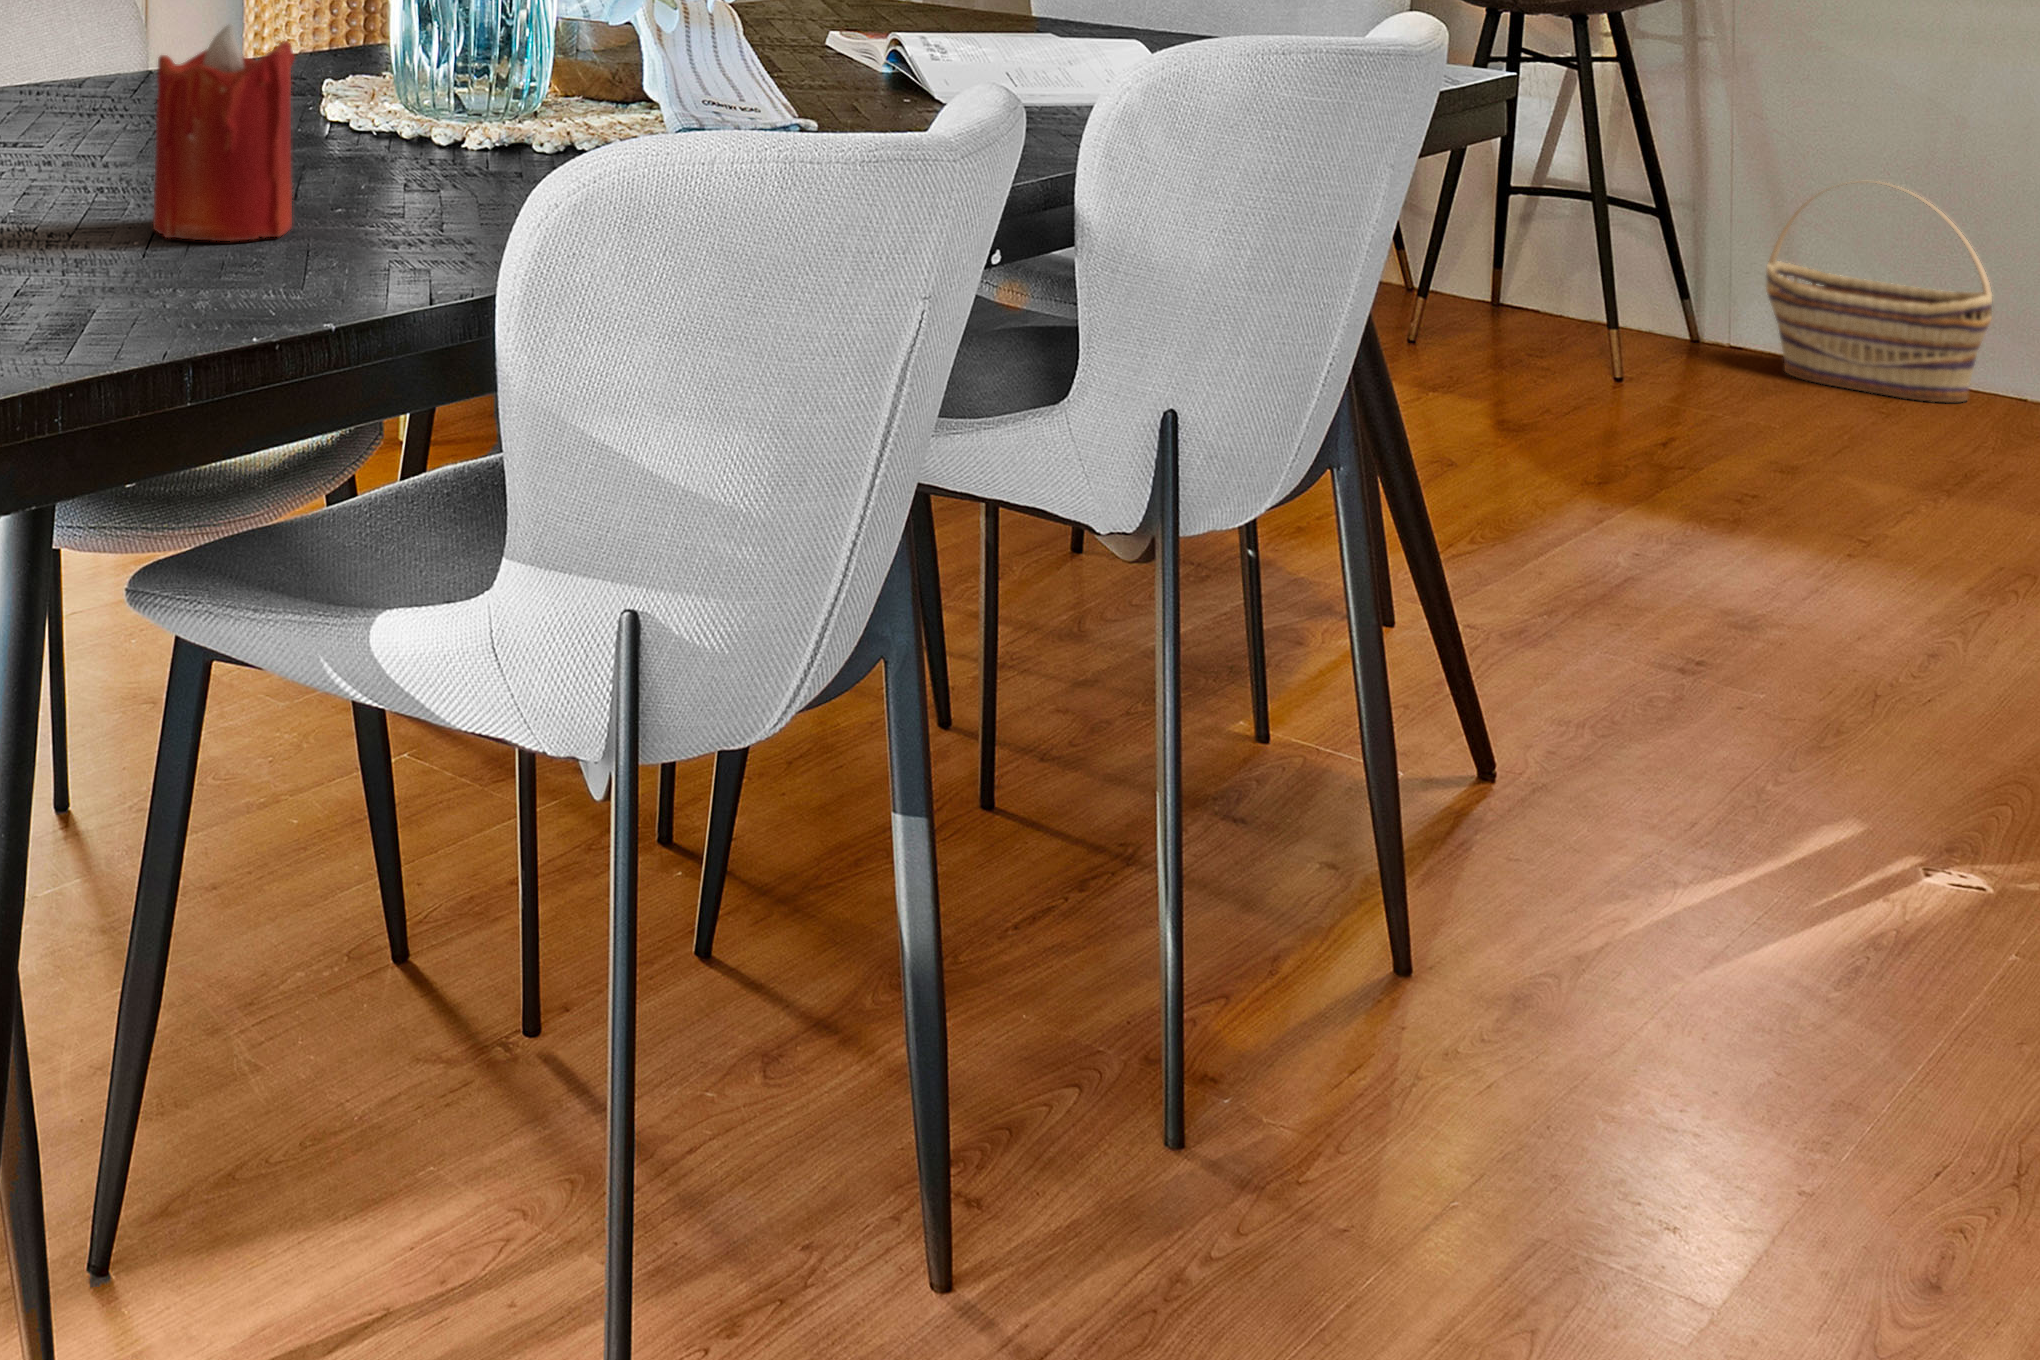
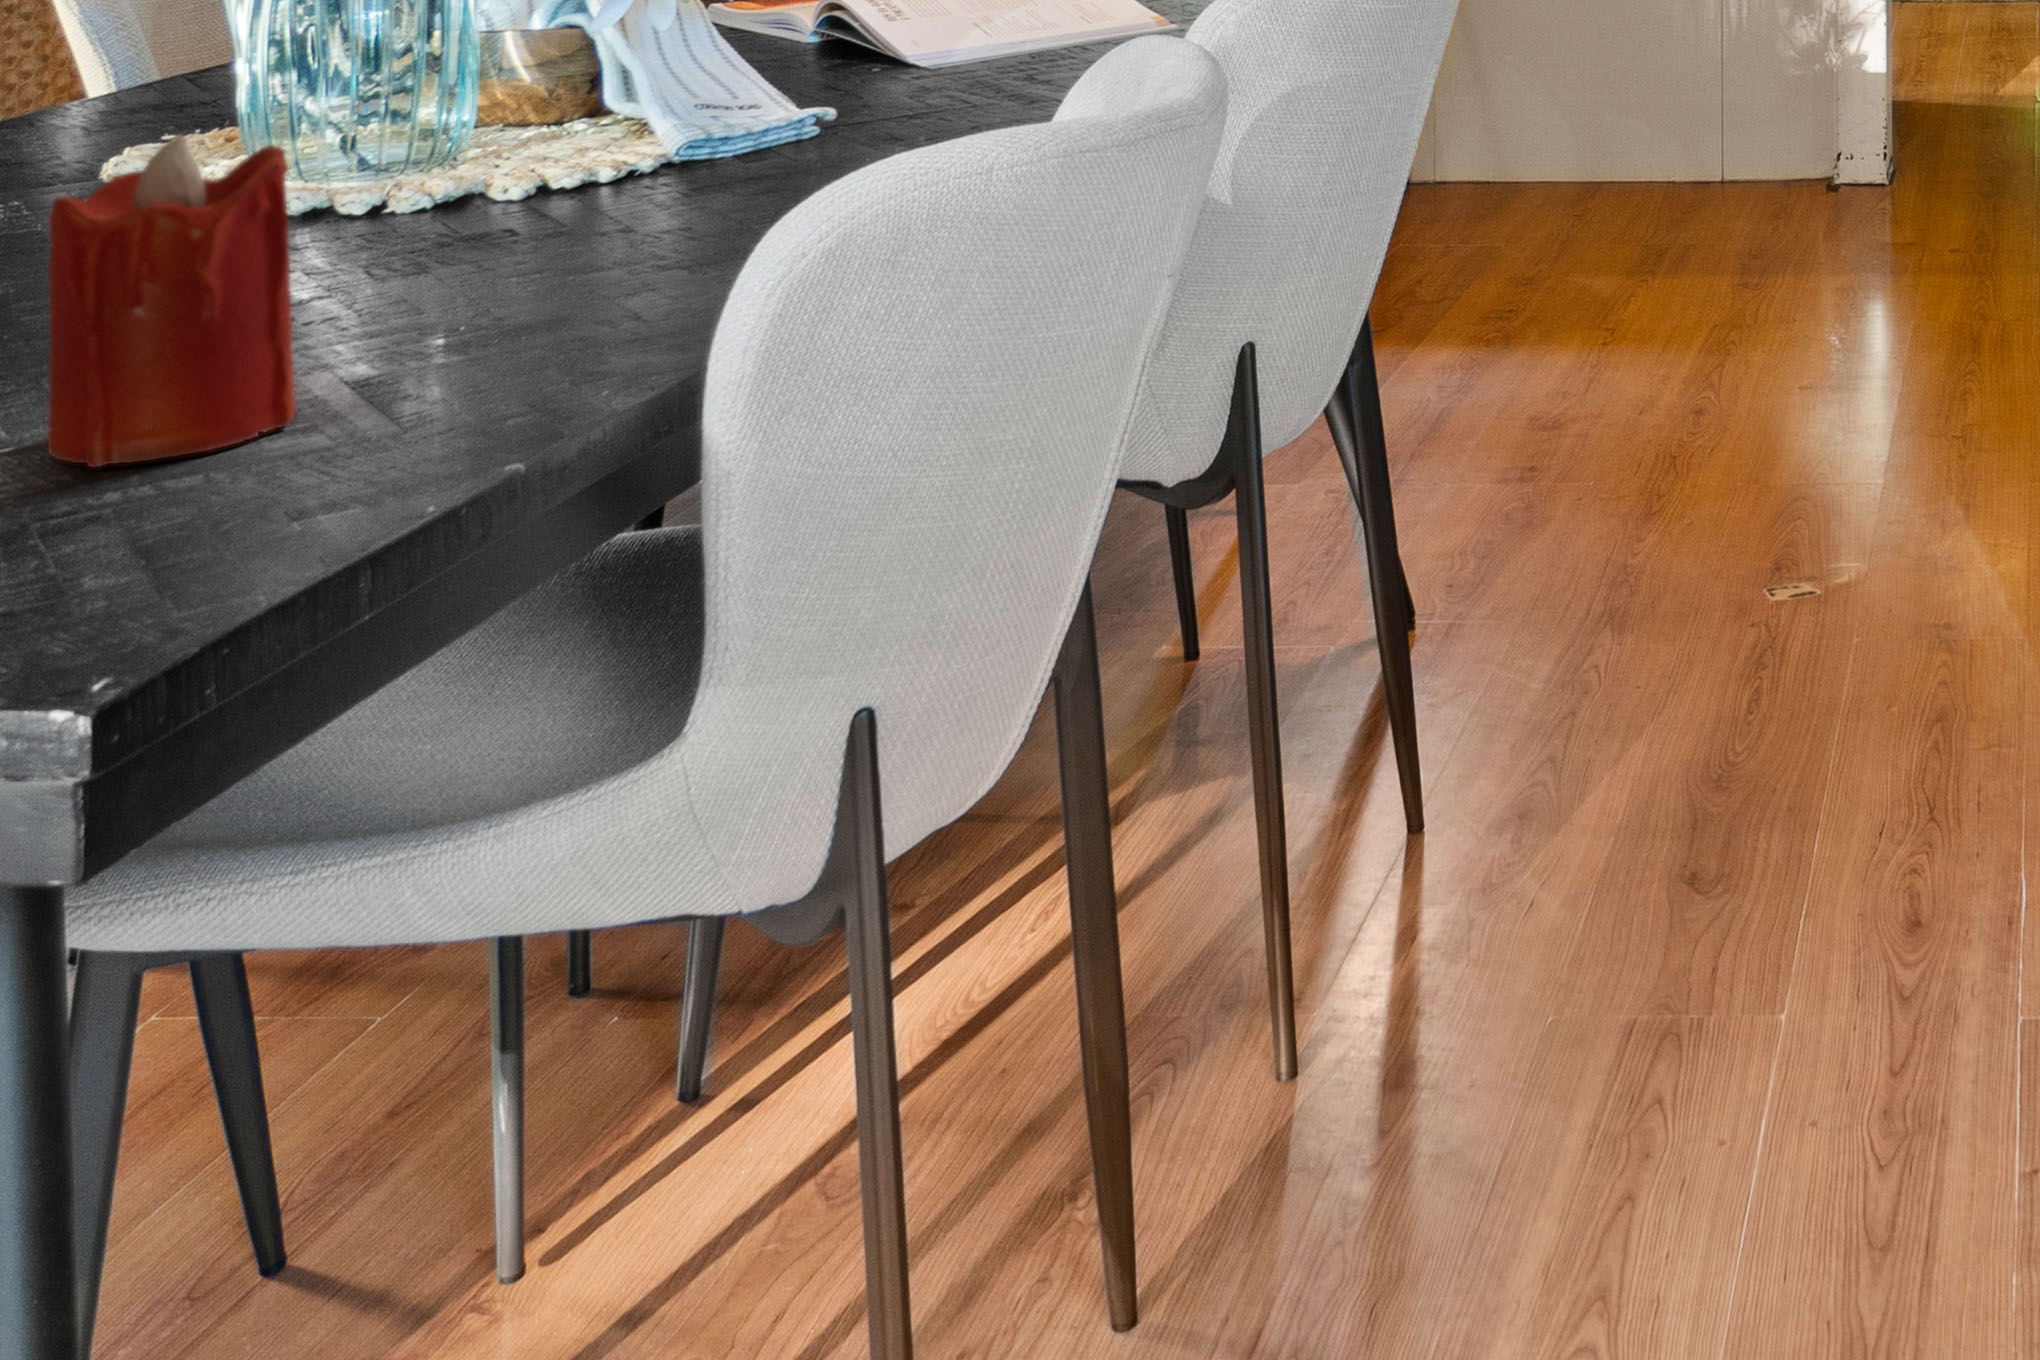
basket: present [1766,184,1992,402] -> none [1492,10,1675,196]

